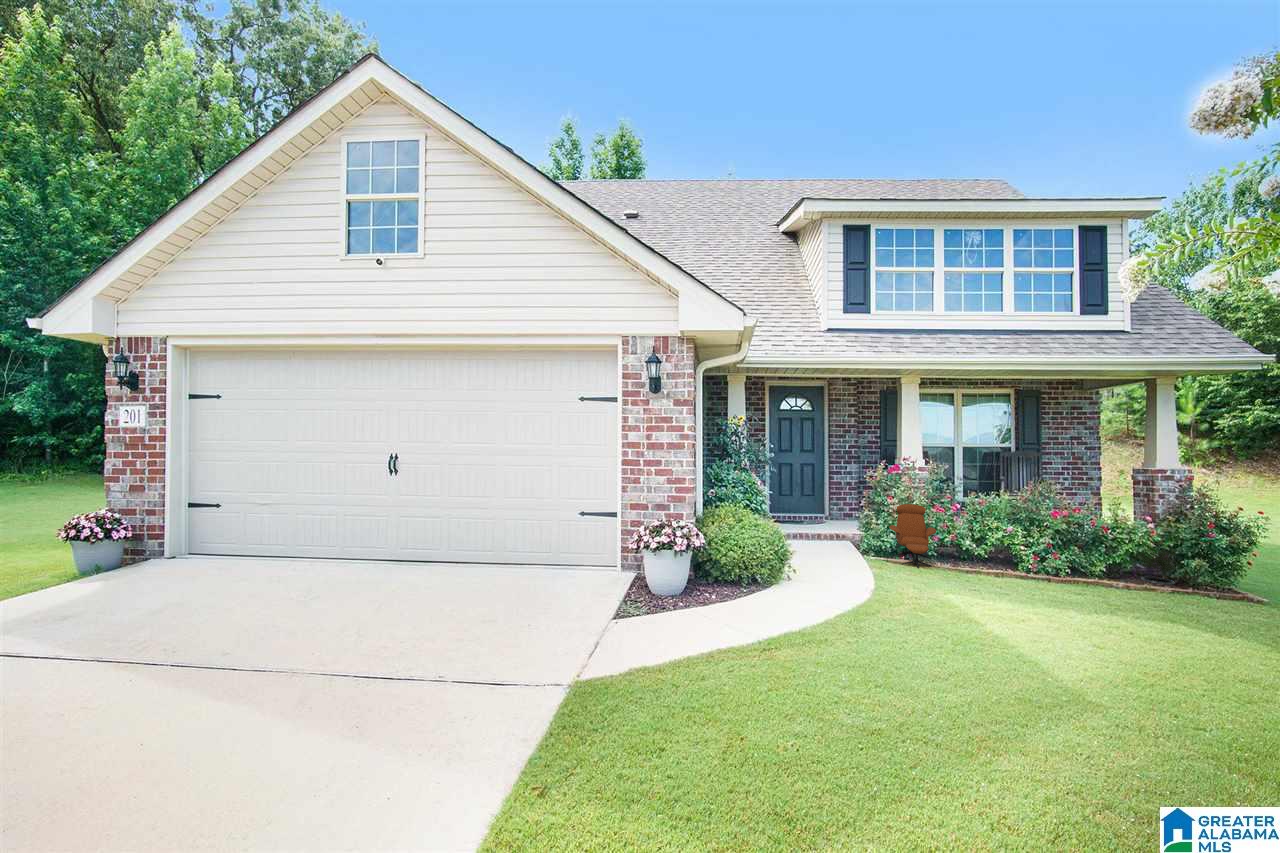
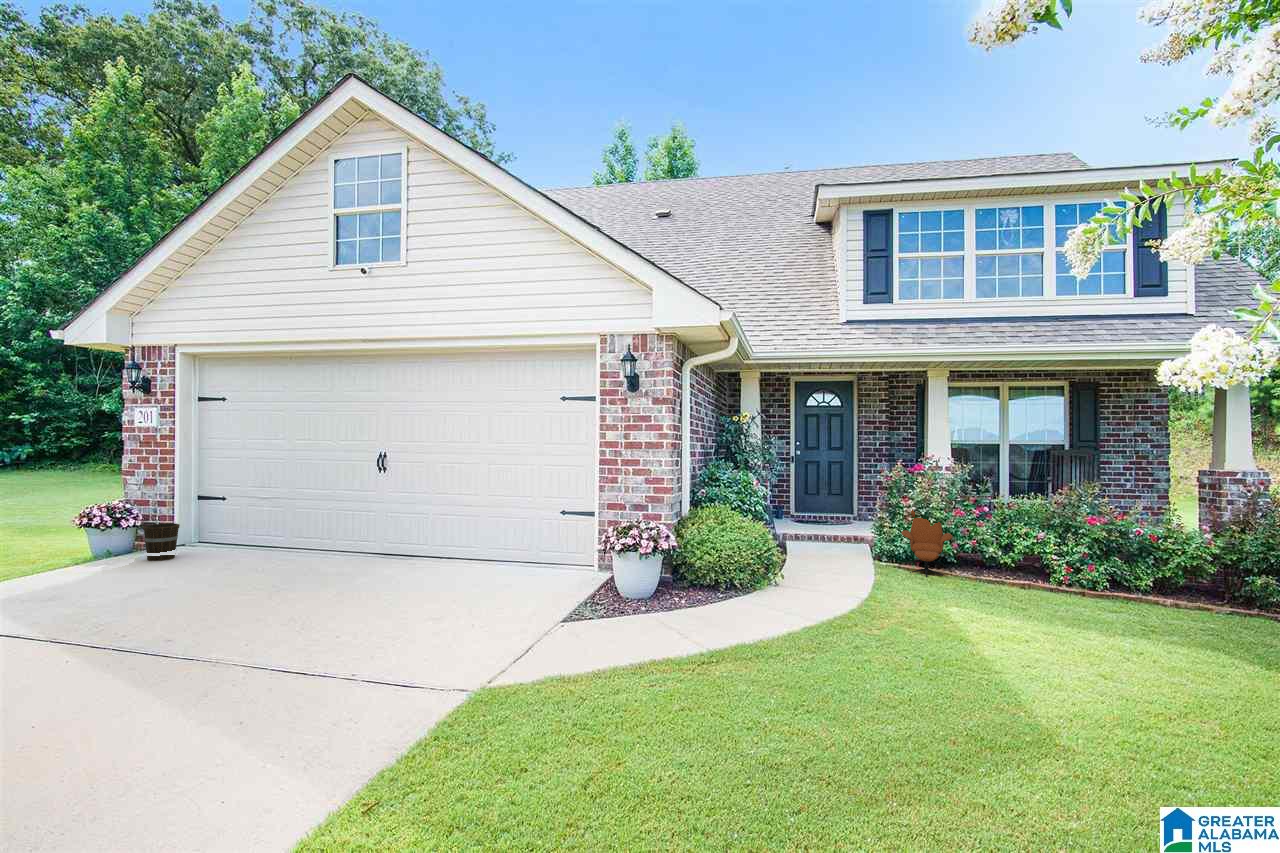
bucket: none [133,529,172,568] -> present [143,523,180,561]
potted tree: present [1139,537,1175,585] -> none [1189,545,1238,602]

